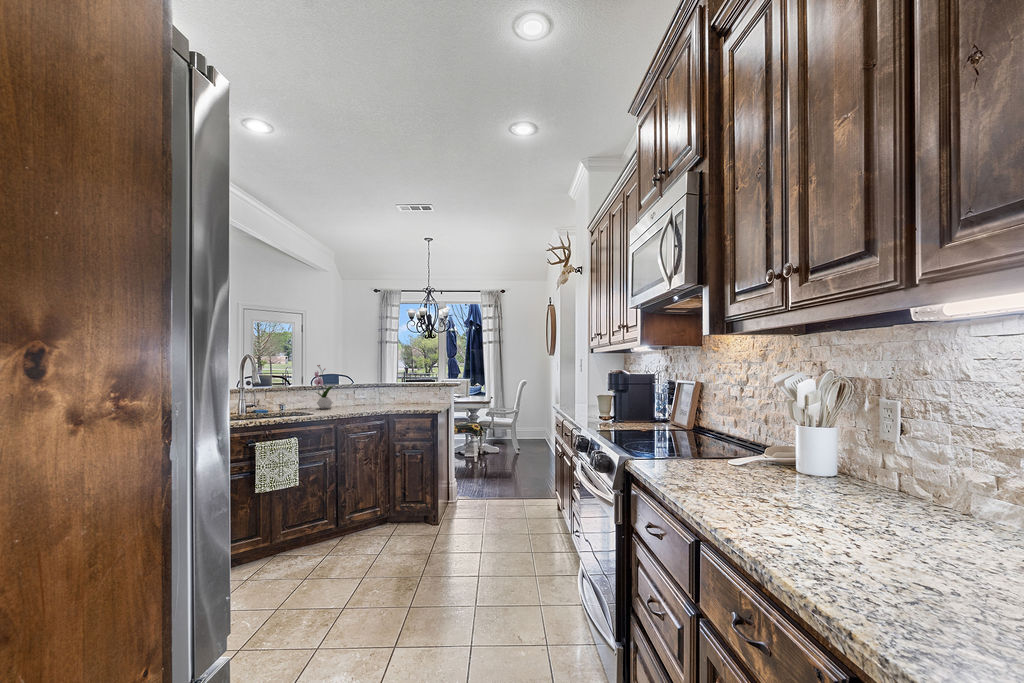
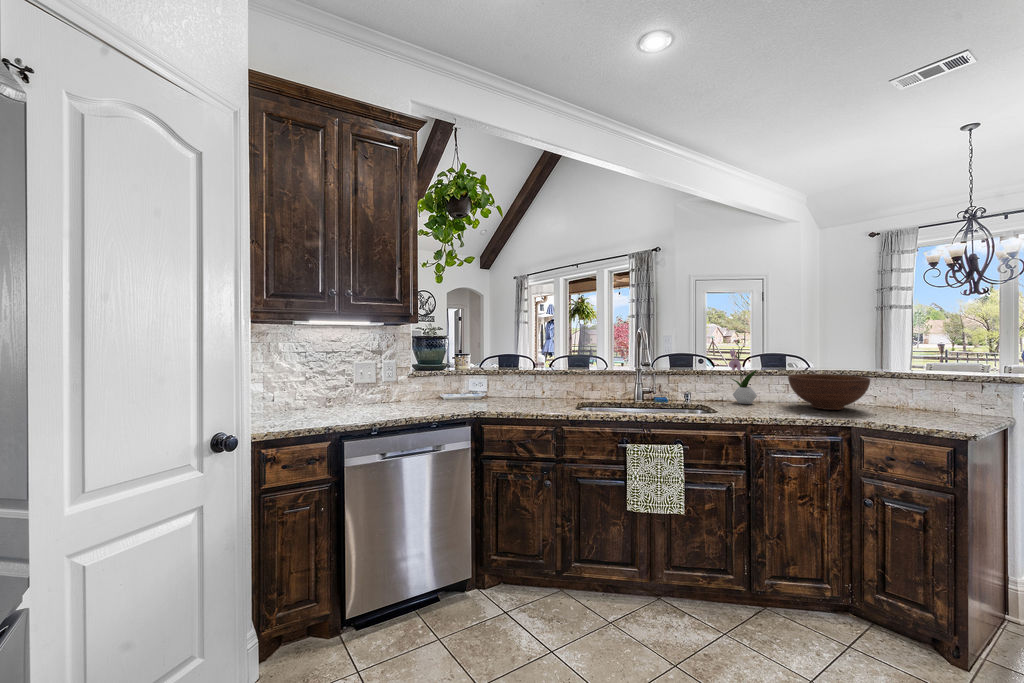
fruit bowl: none [352,386,395,407] -> present [788,374,870,410]

